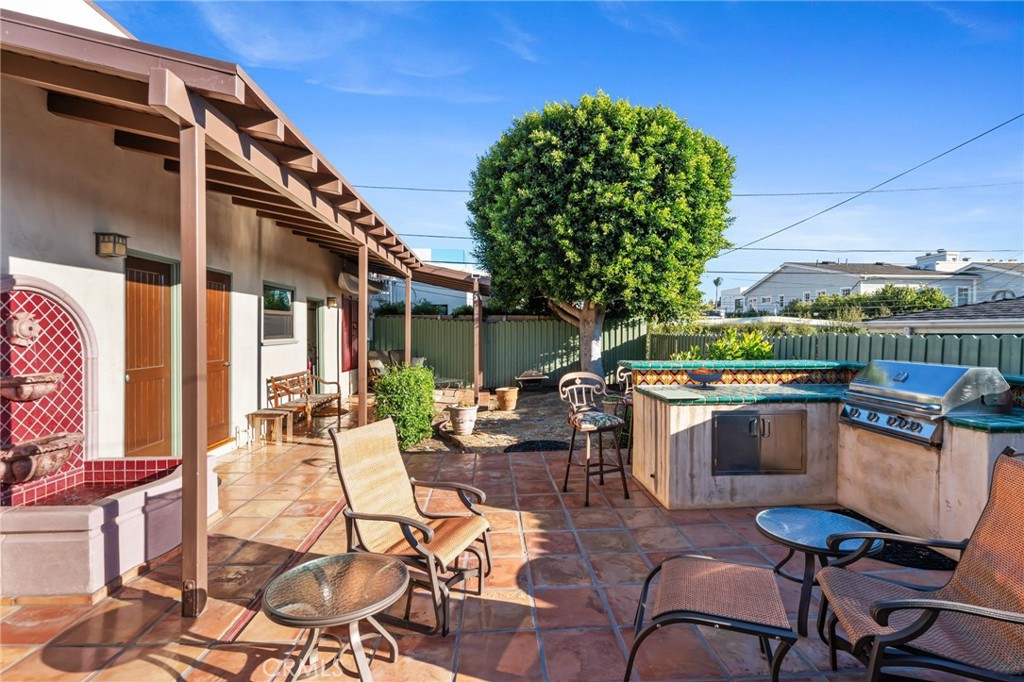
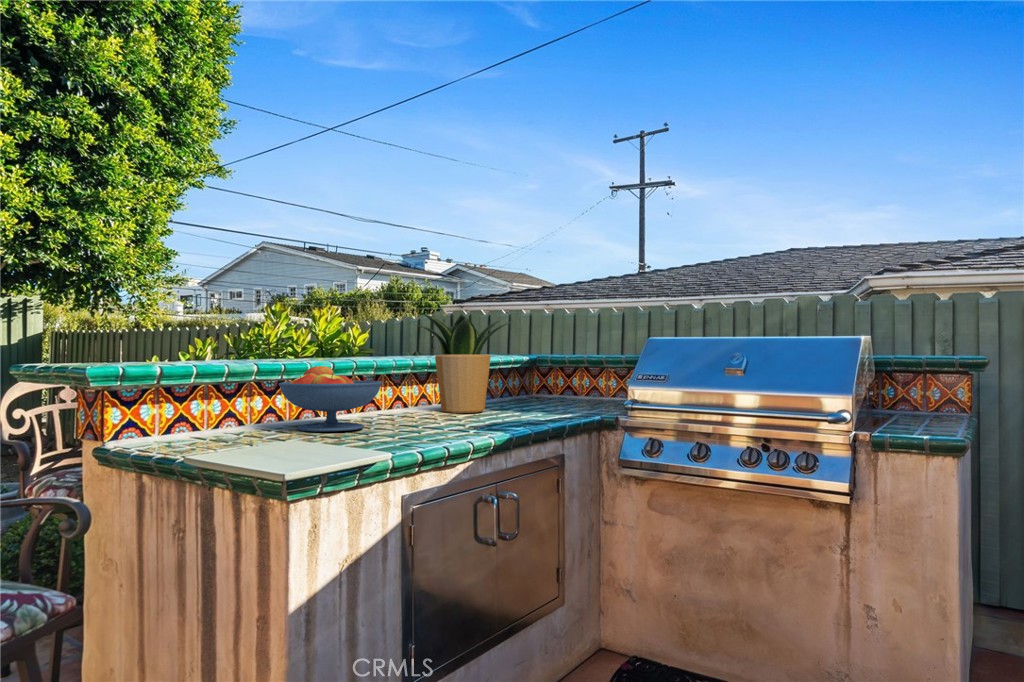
potted plant: none [755,346,798,388] -> present [417,313,513,413]

